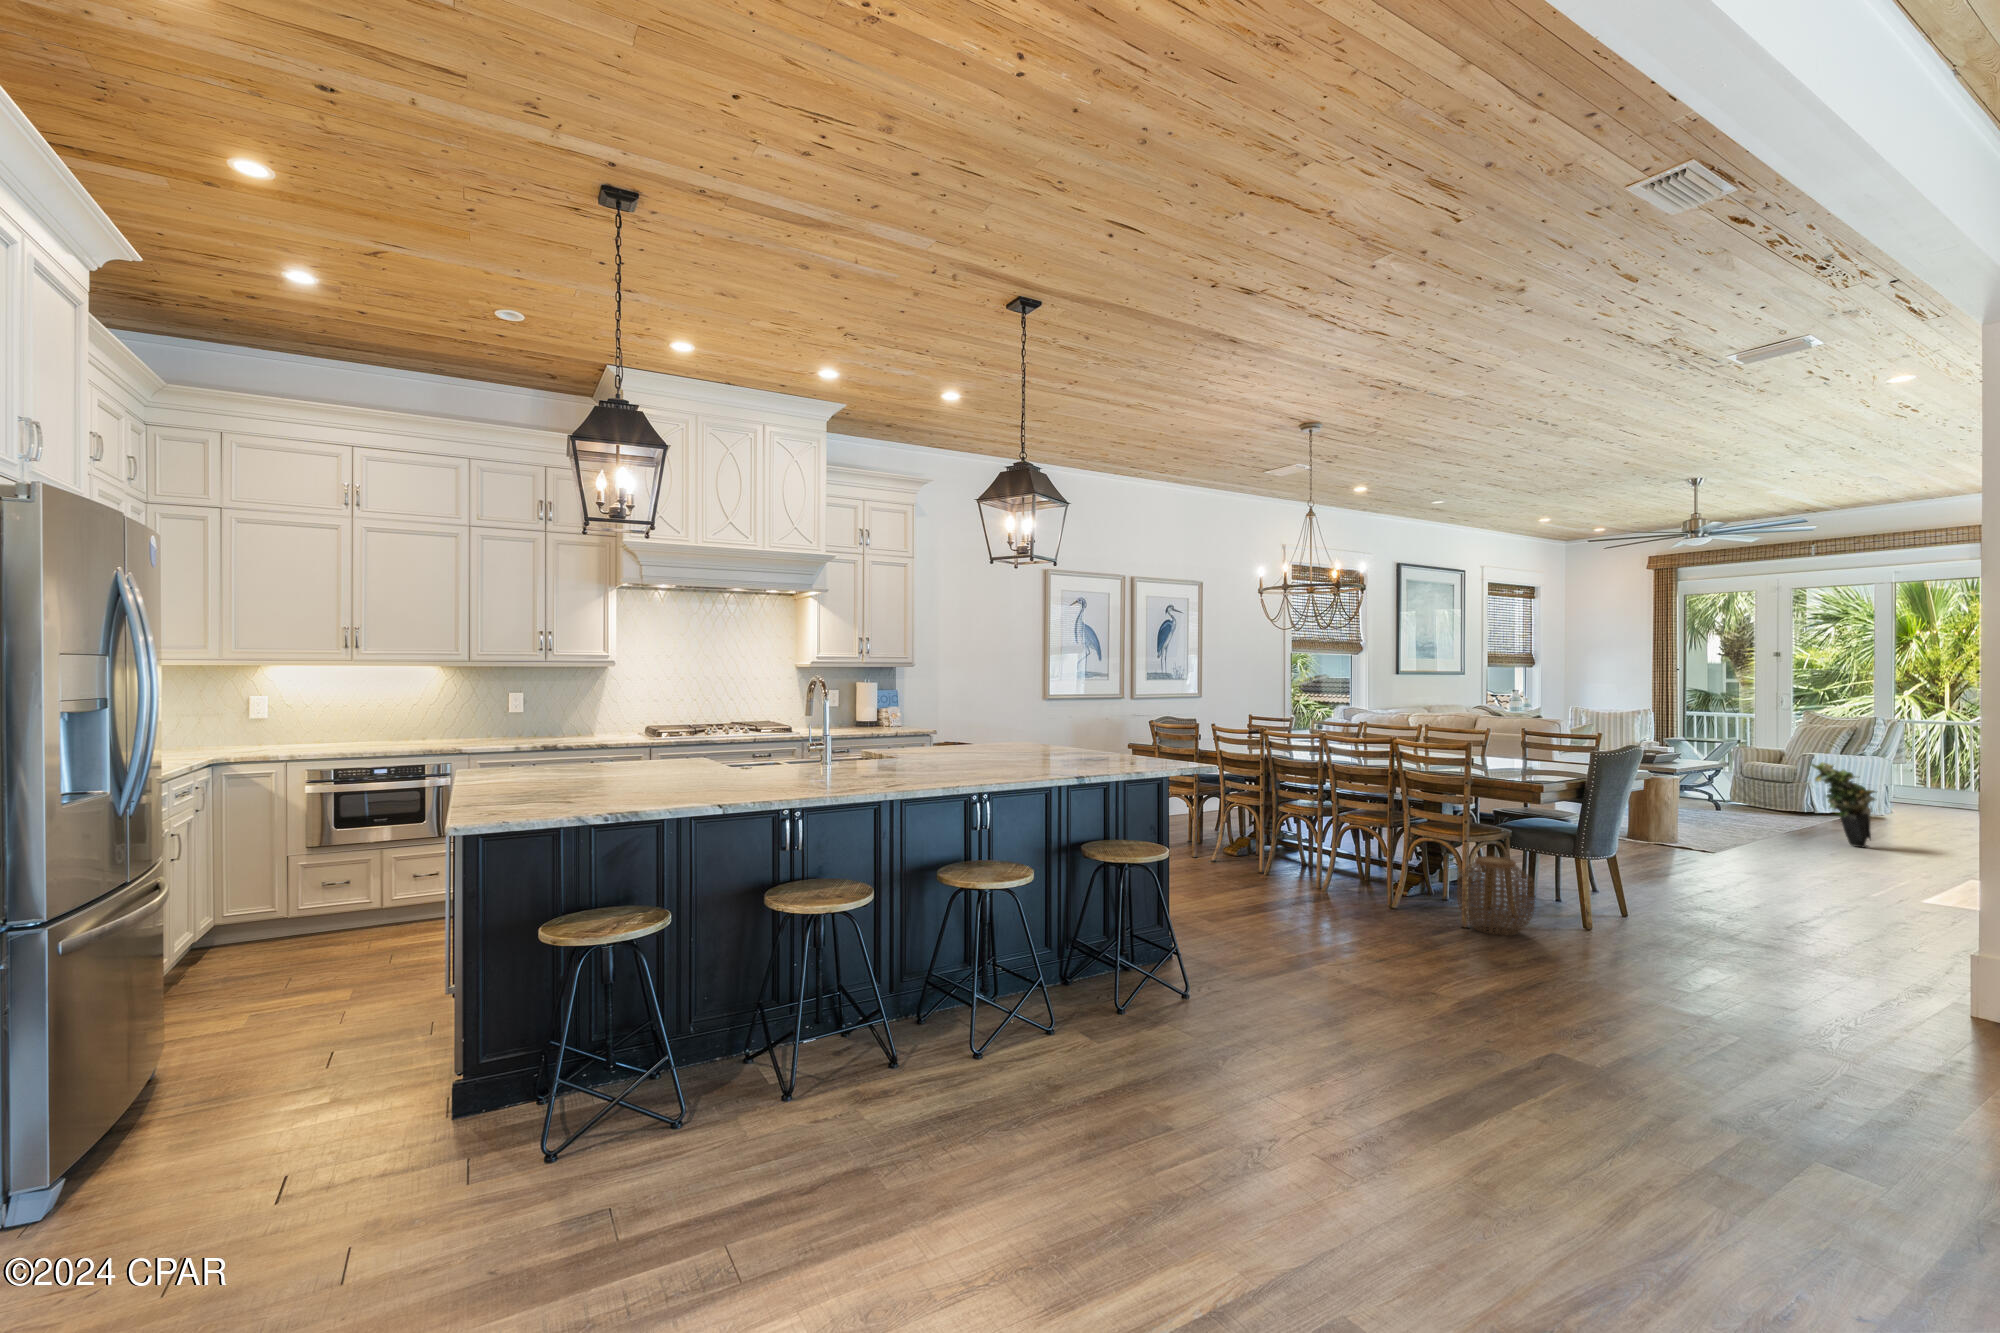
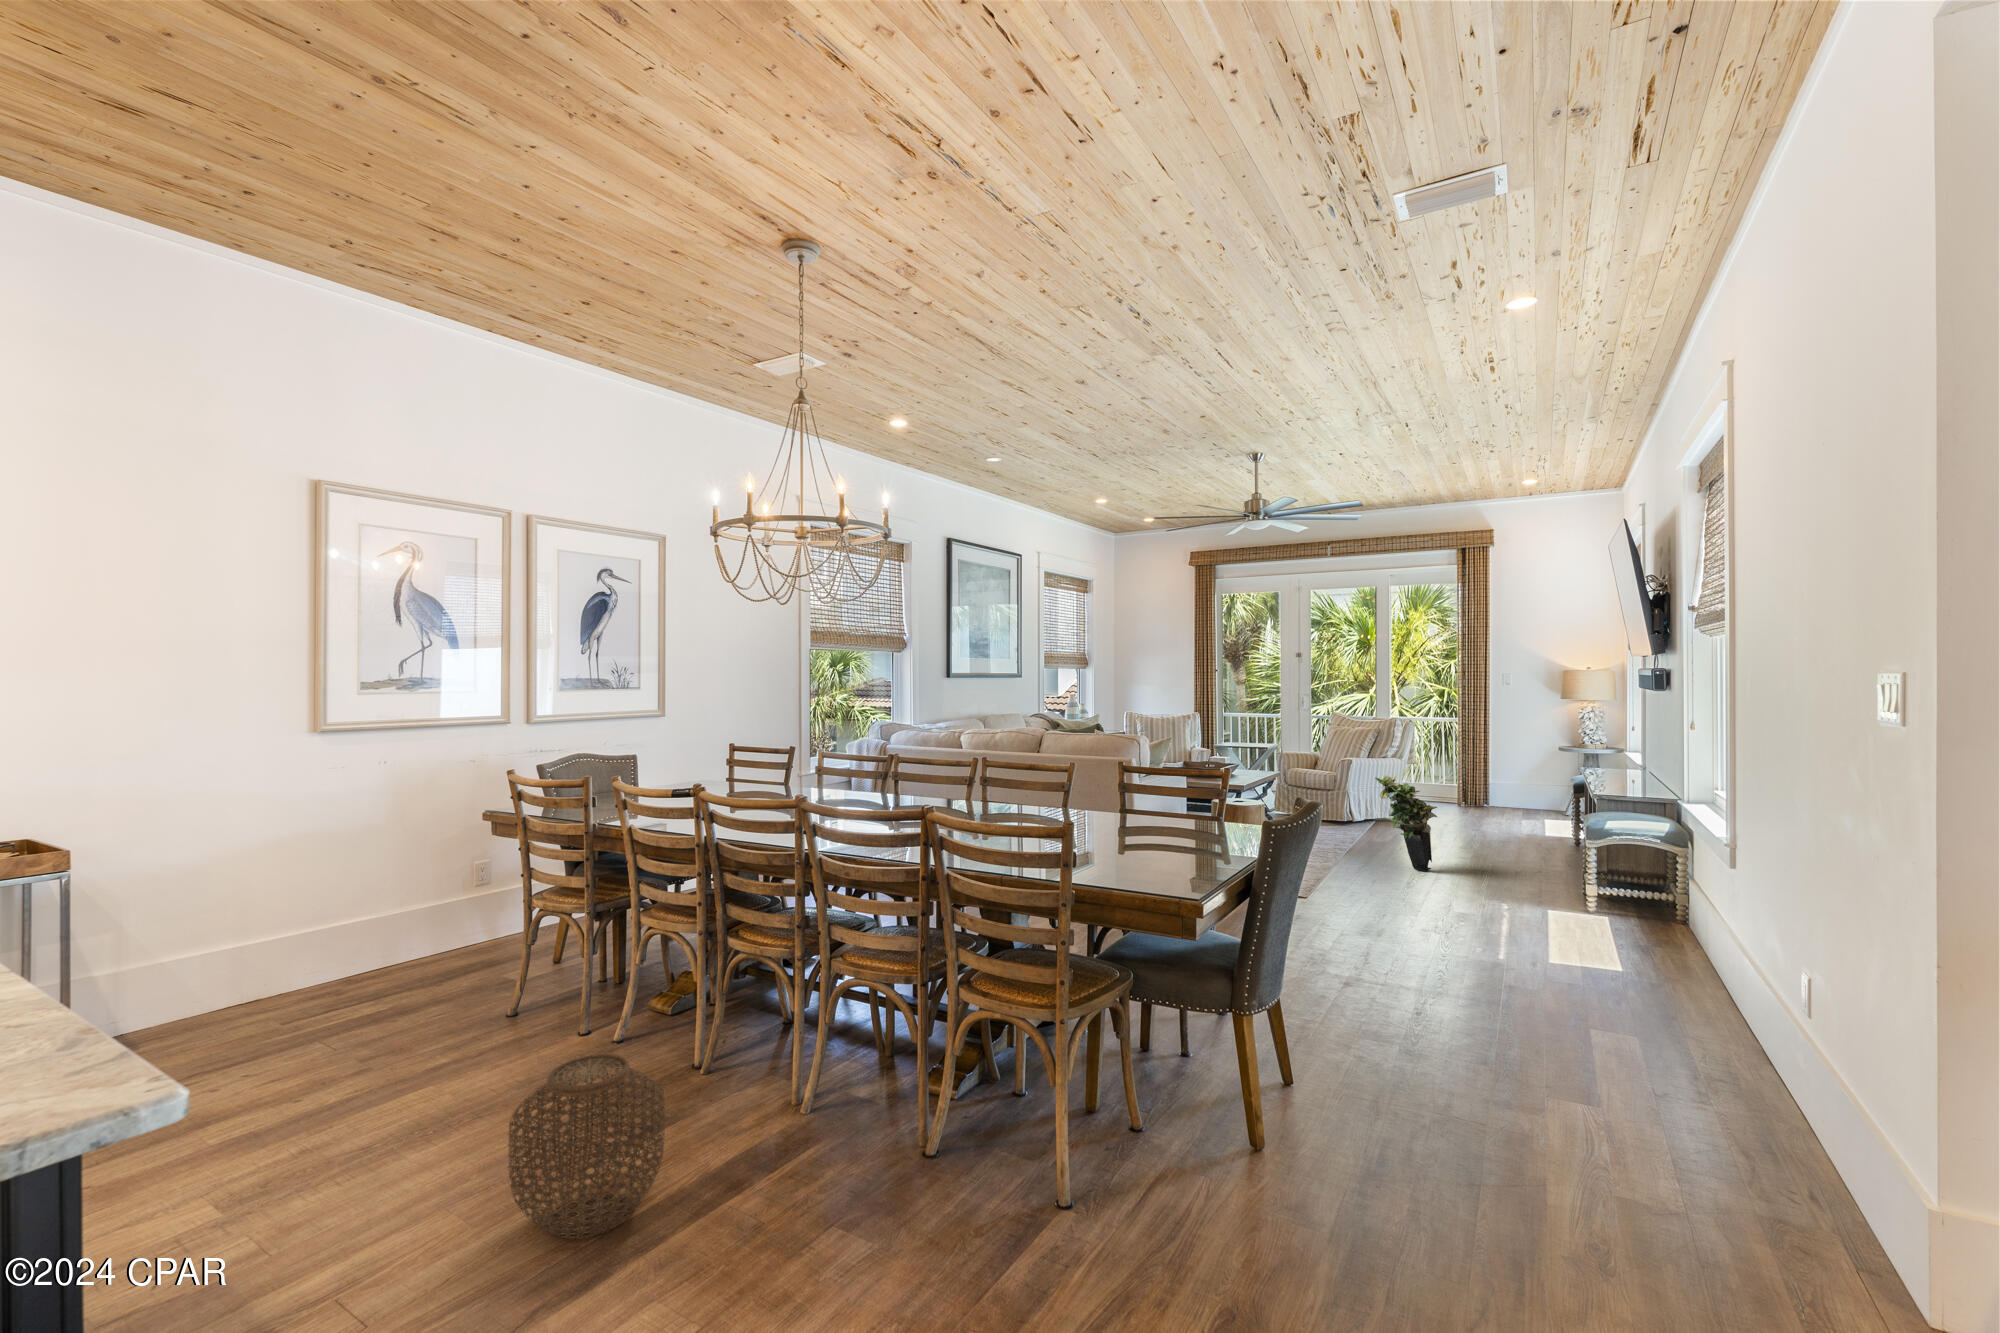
woven basket: present [1457,856,1535,936] -> present [509,1054,665,1239]

